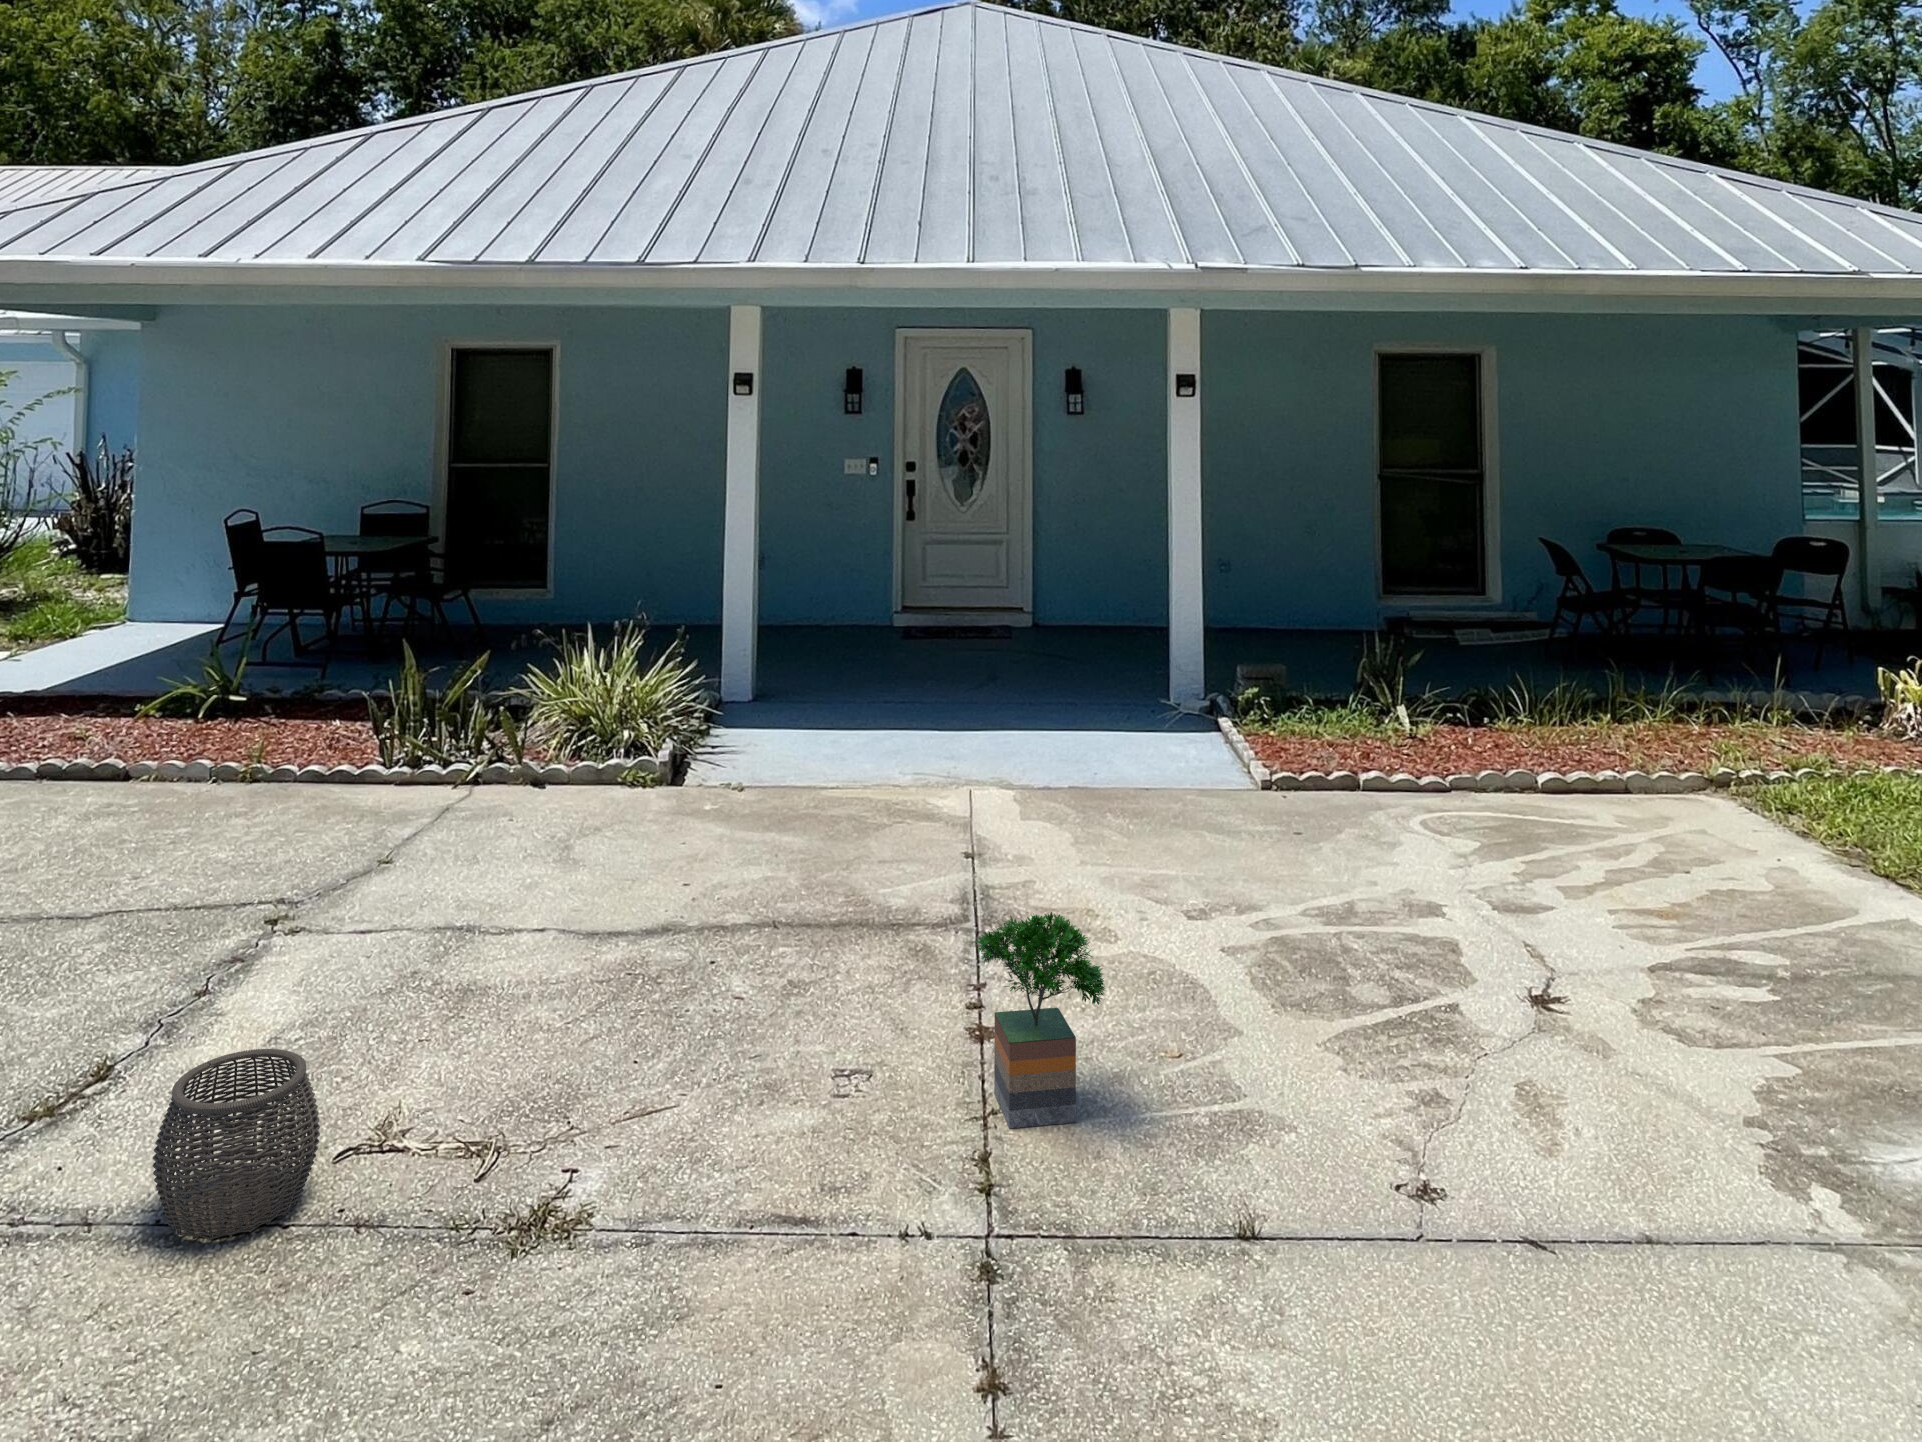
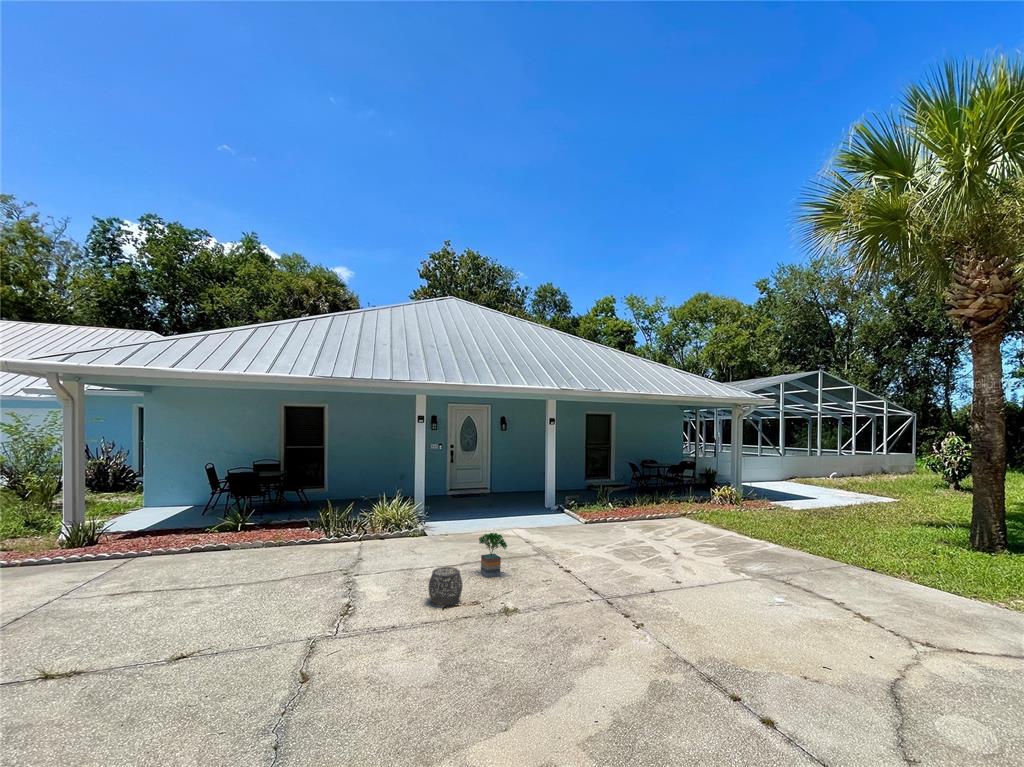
potted tree: present [976,912,1105,1128] -> present [479,533,507,578]

